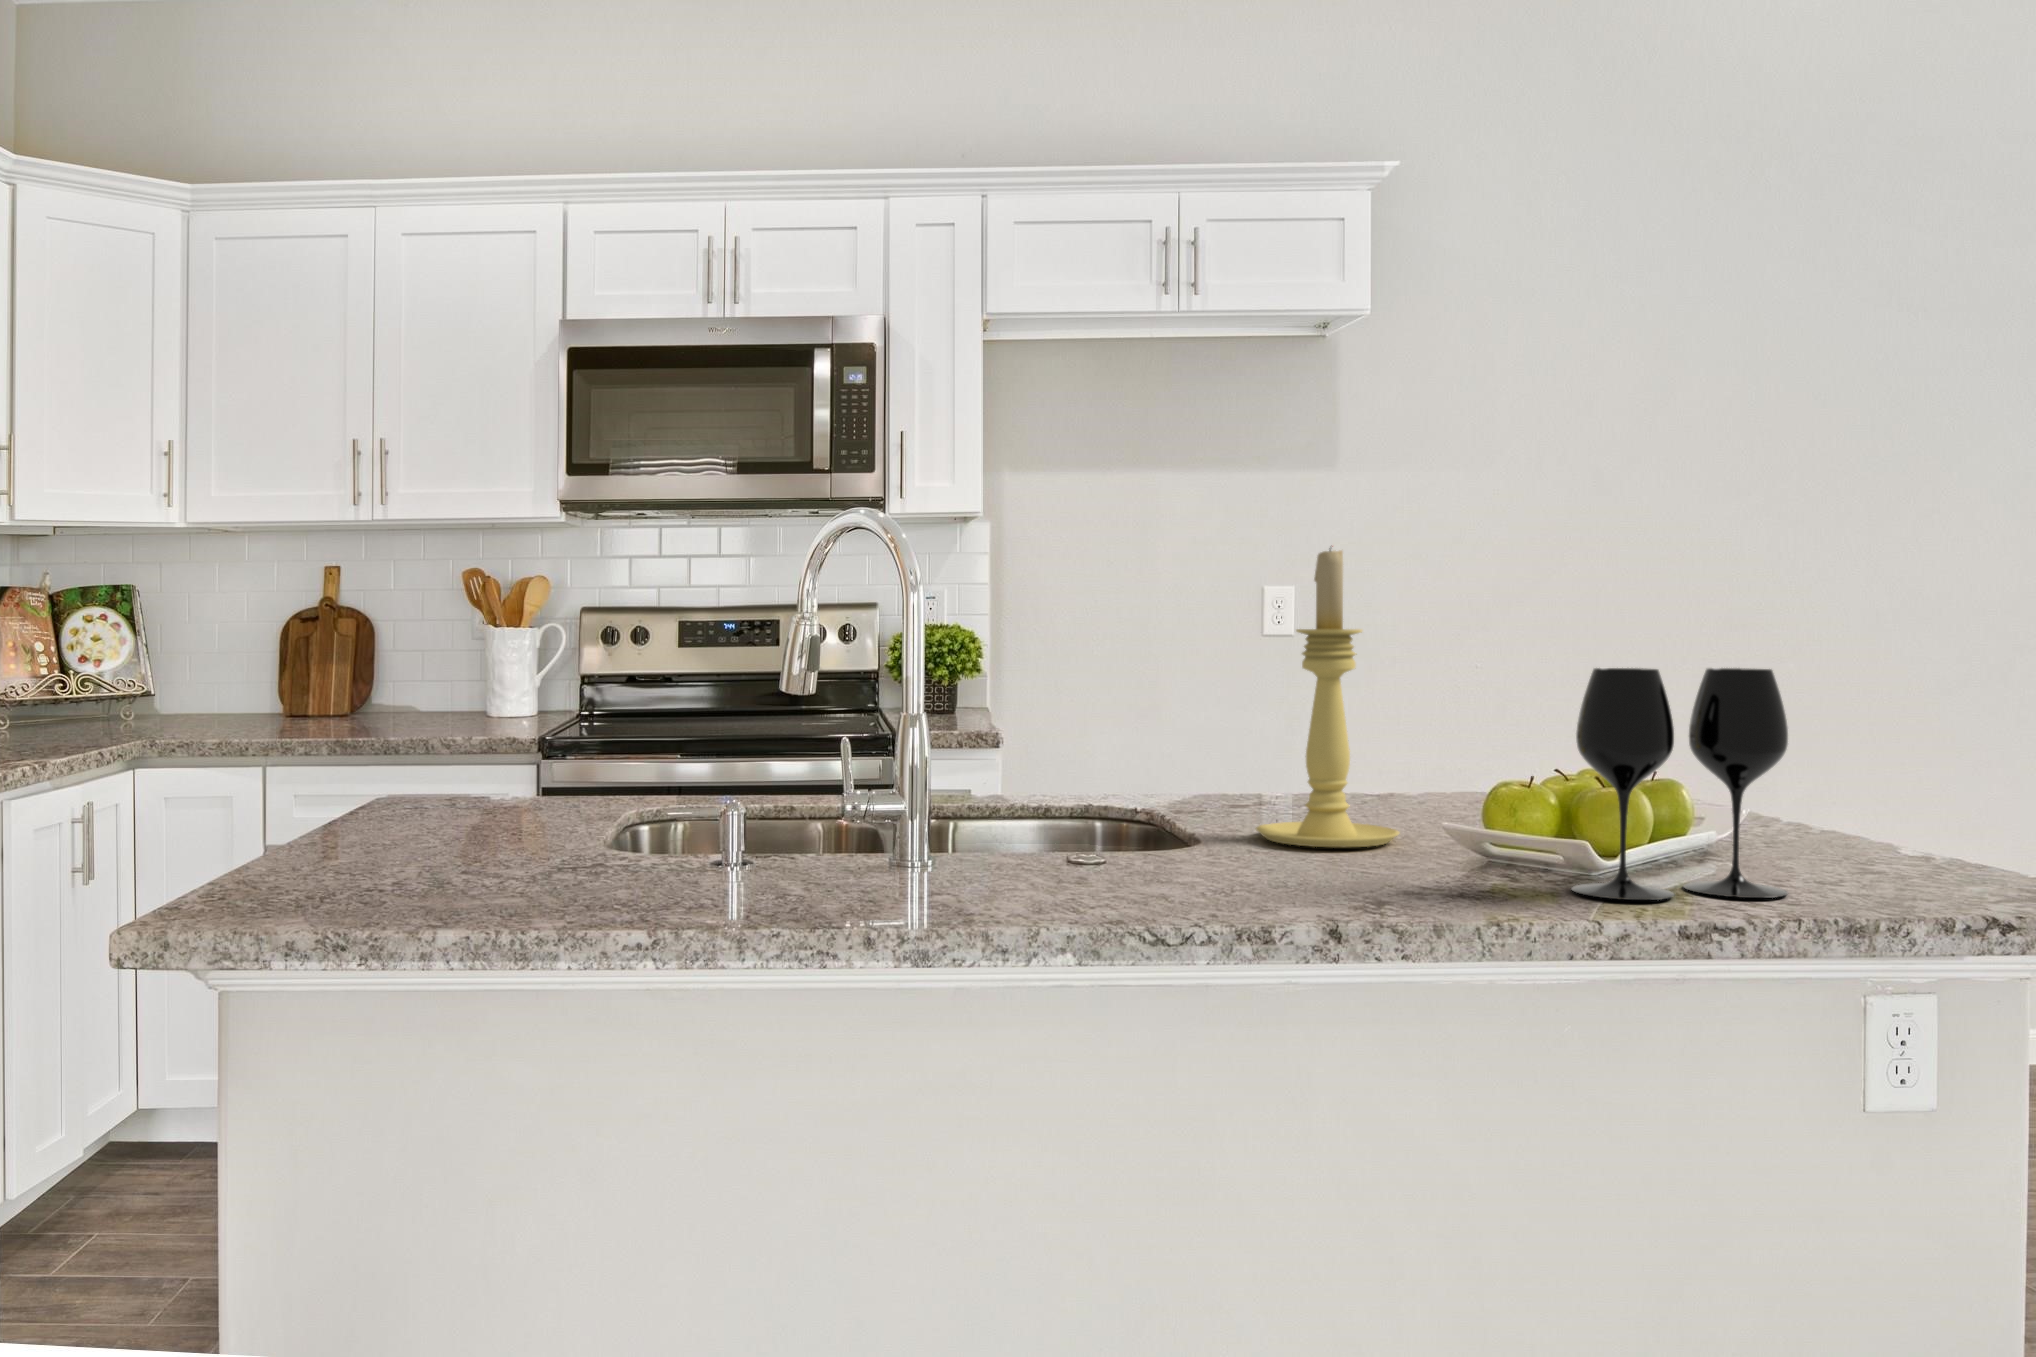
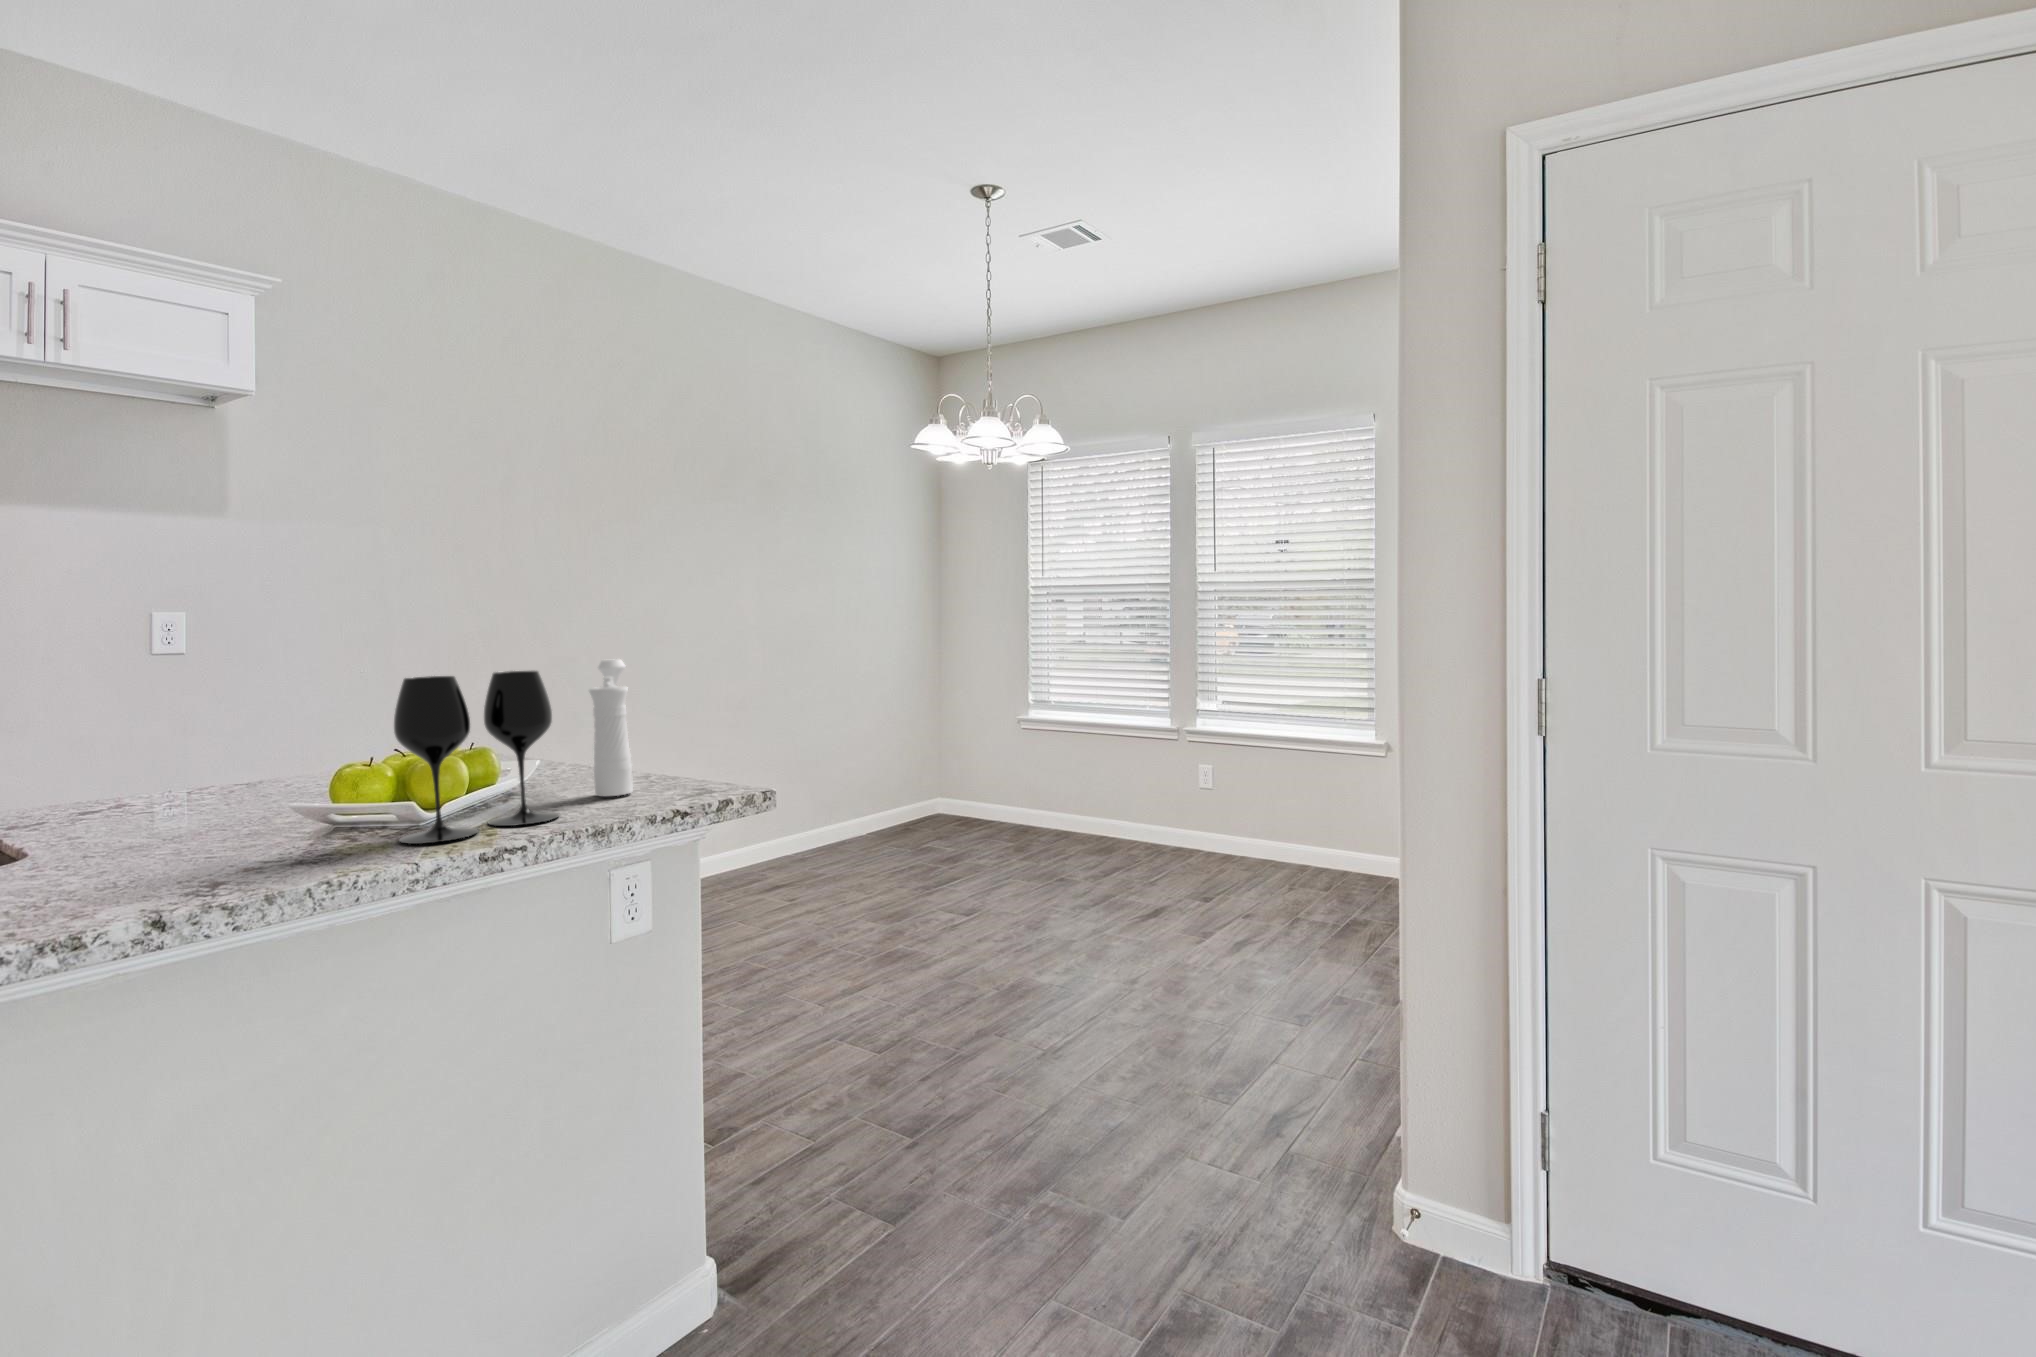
candle holder: present [1256,546,1399,847] -> none [97,585,256,843]
pepper mill: none [1838,662,1907,880] -> present [589,659,633,796]

